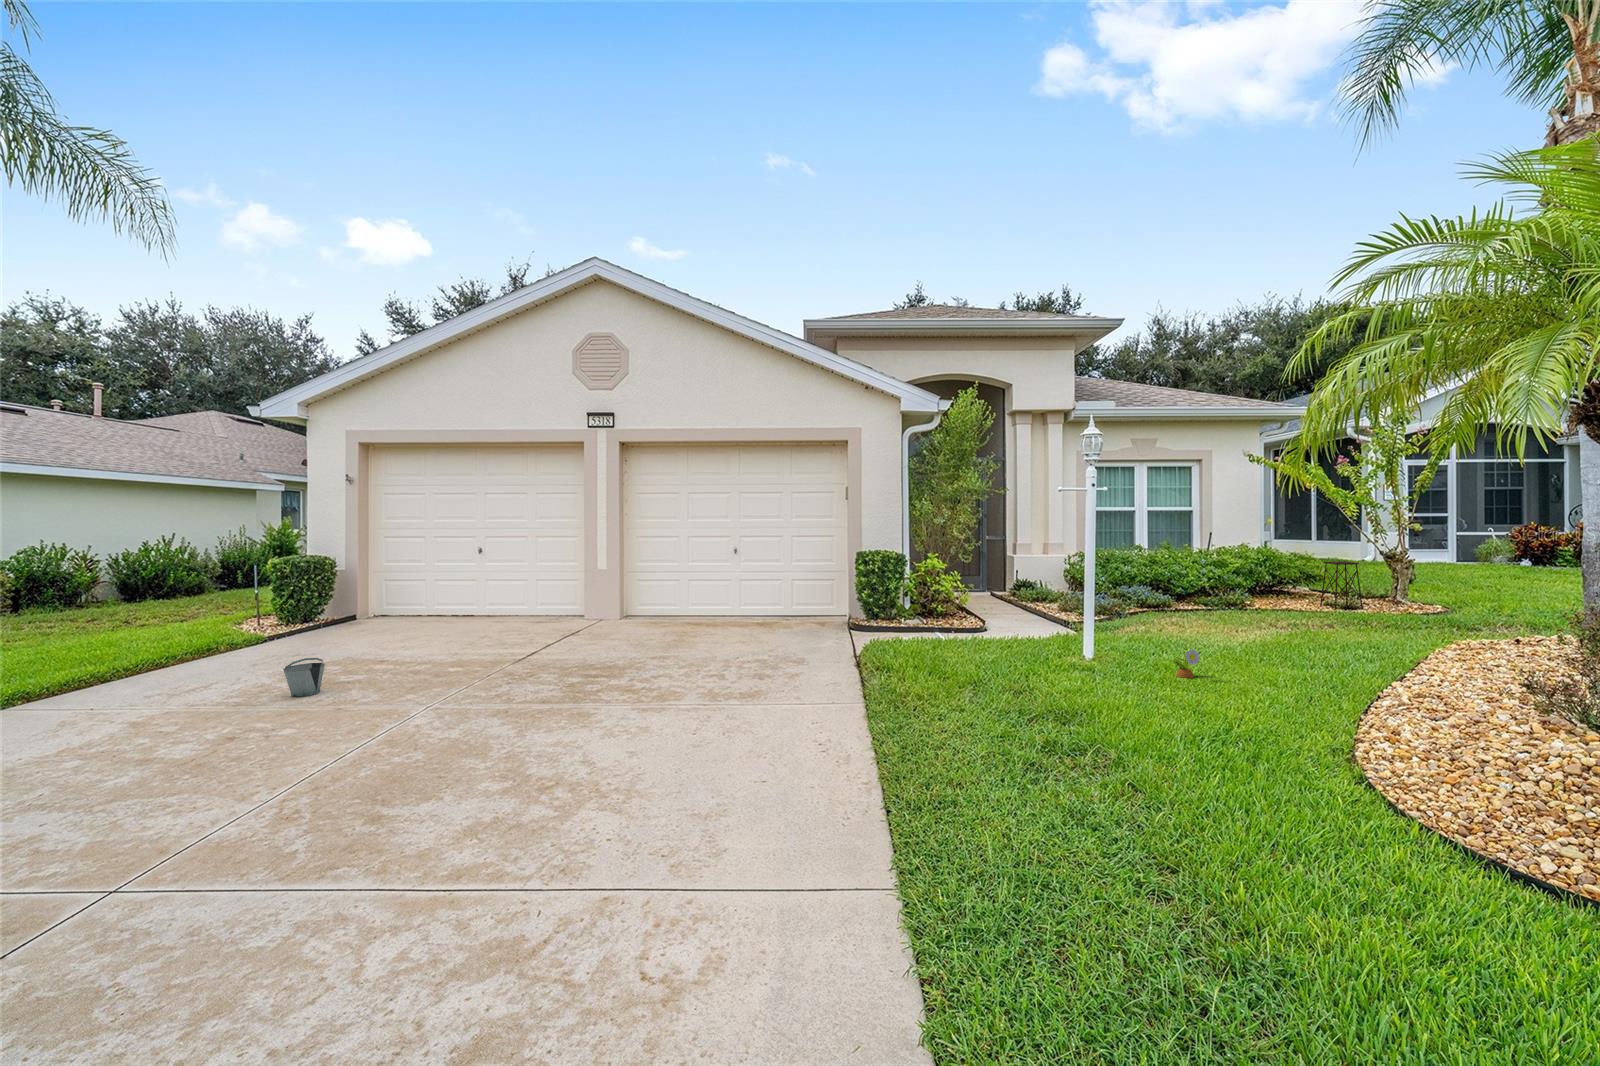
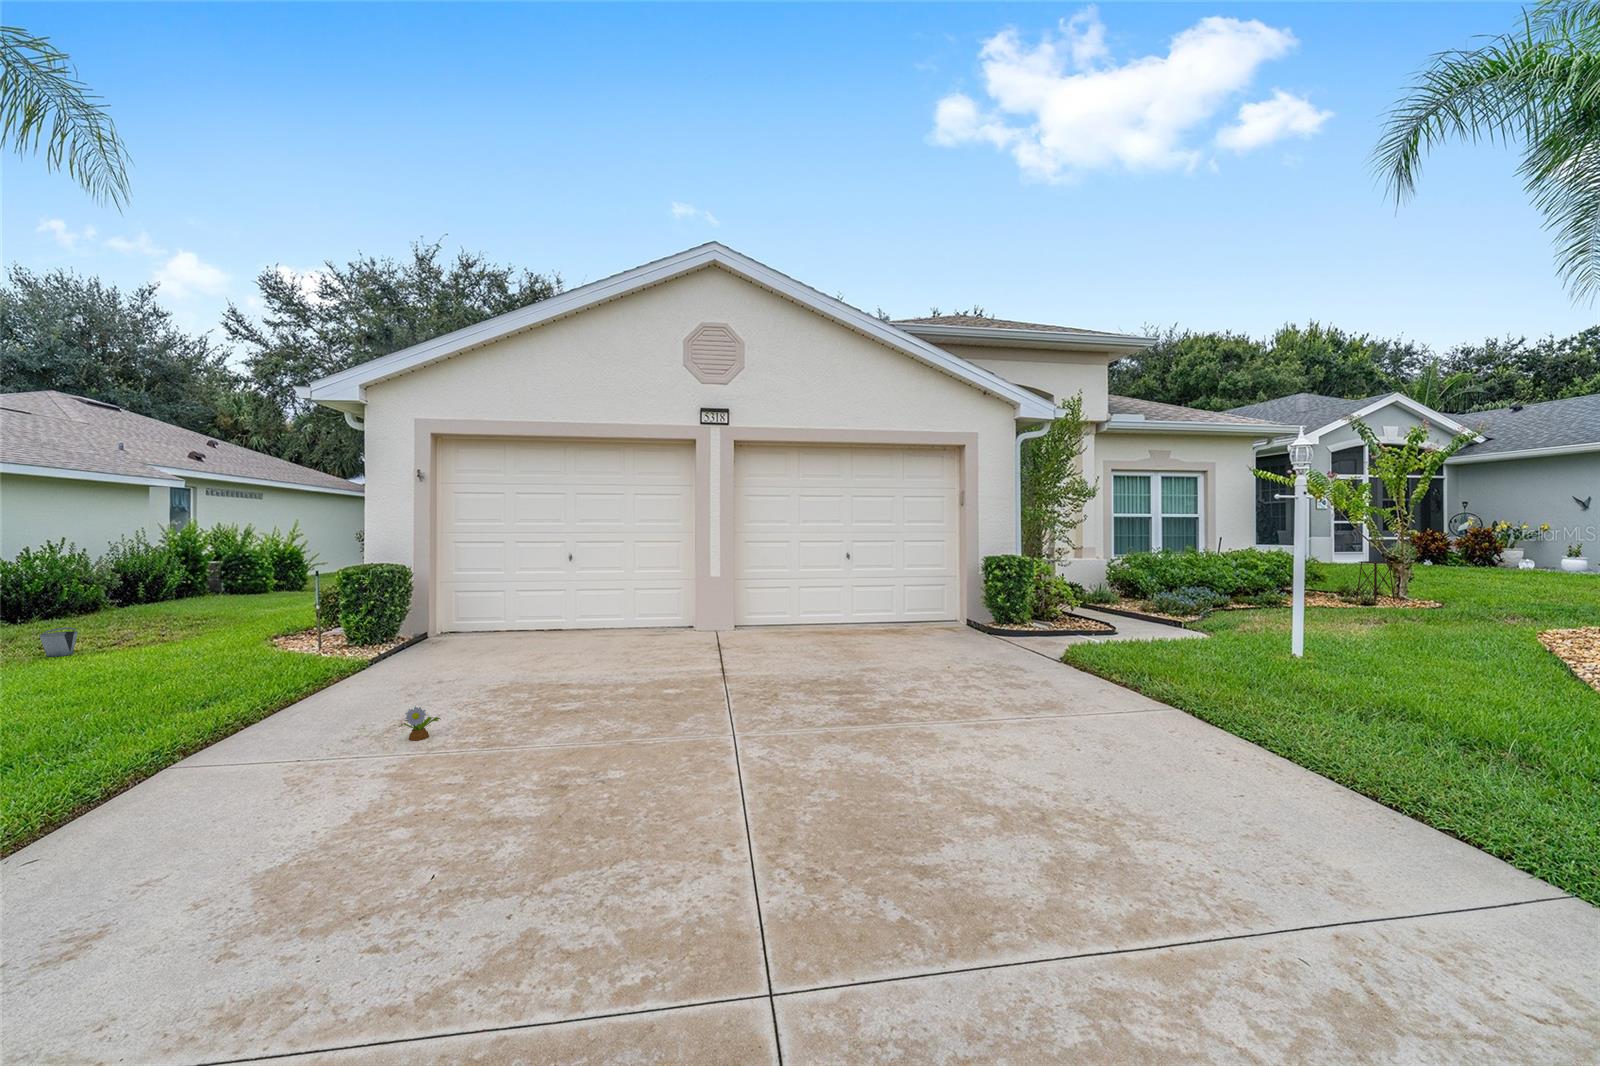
decorative plant: present [1169,649,1200,678] -> present [399,706,441,740]
bucket: present [283,658,325,697] -> present [40,627,78,657]

